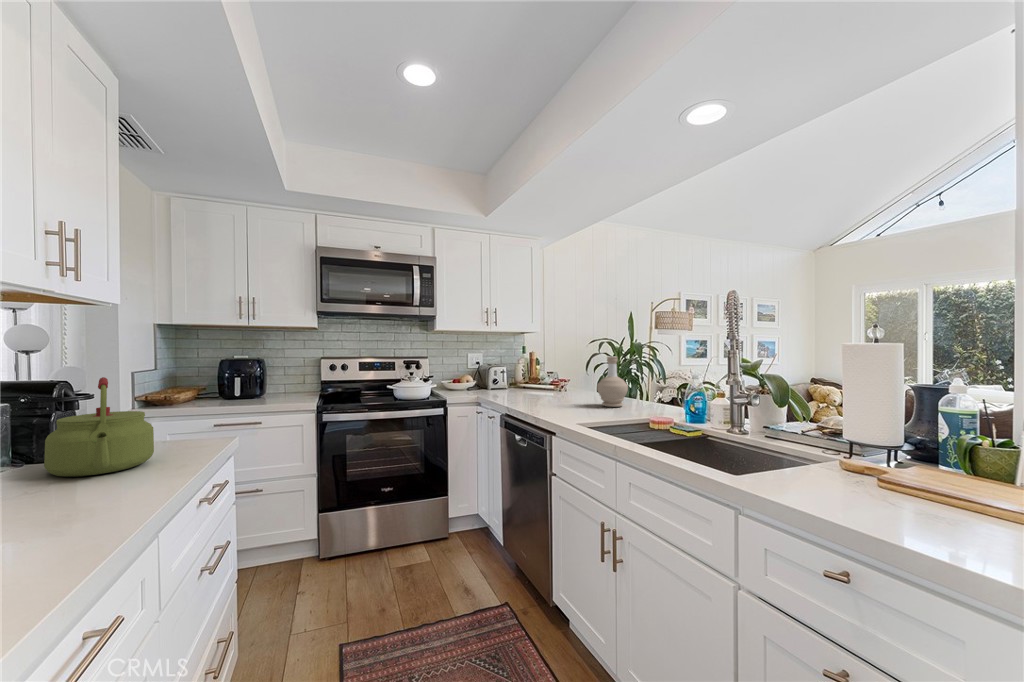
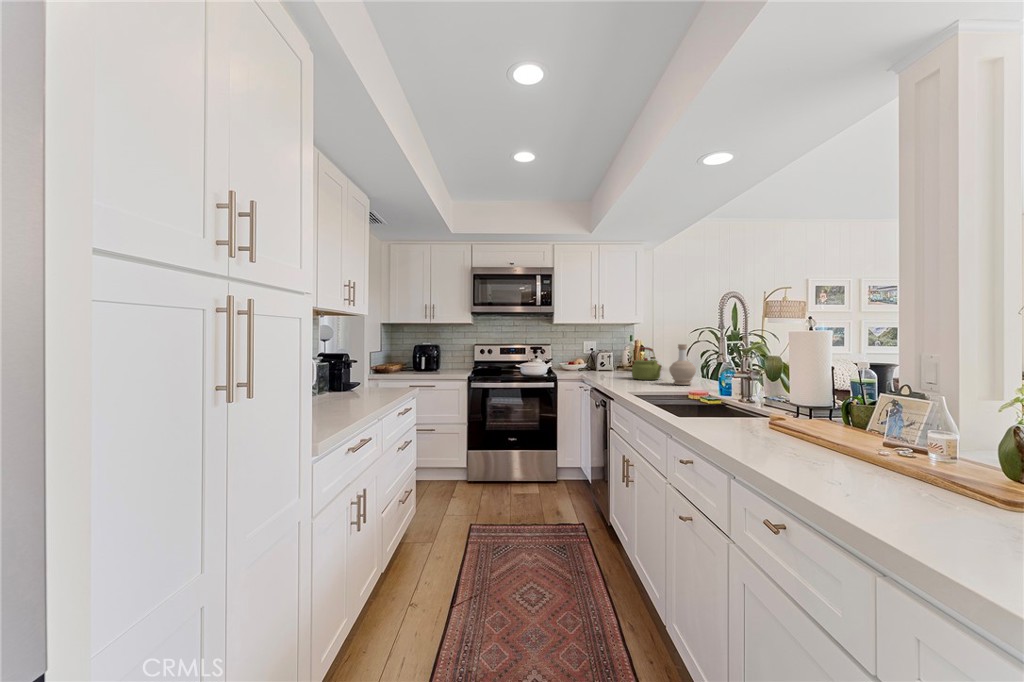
kettle: present [44,377,154,477] -> present [632,347,661,380]

